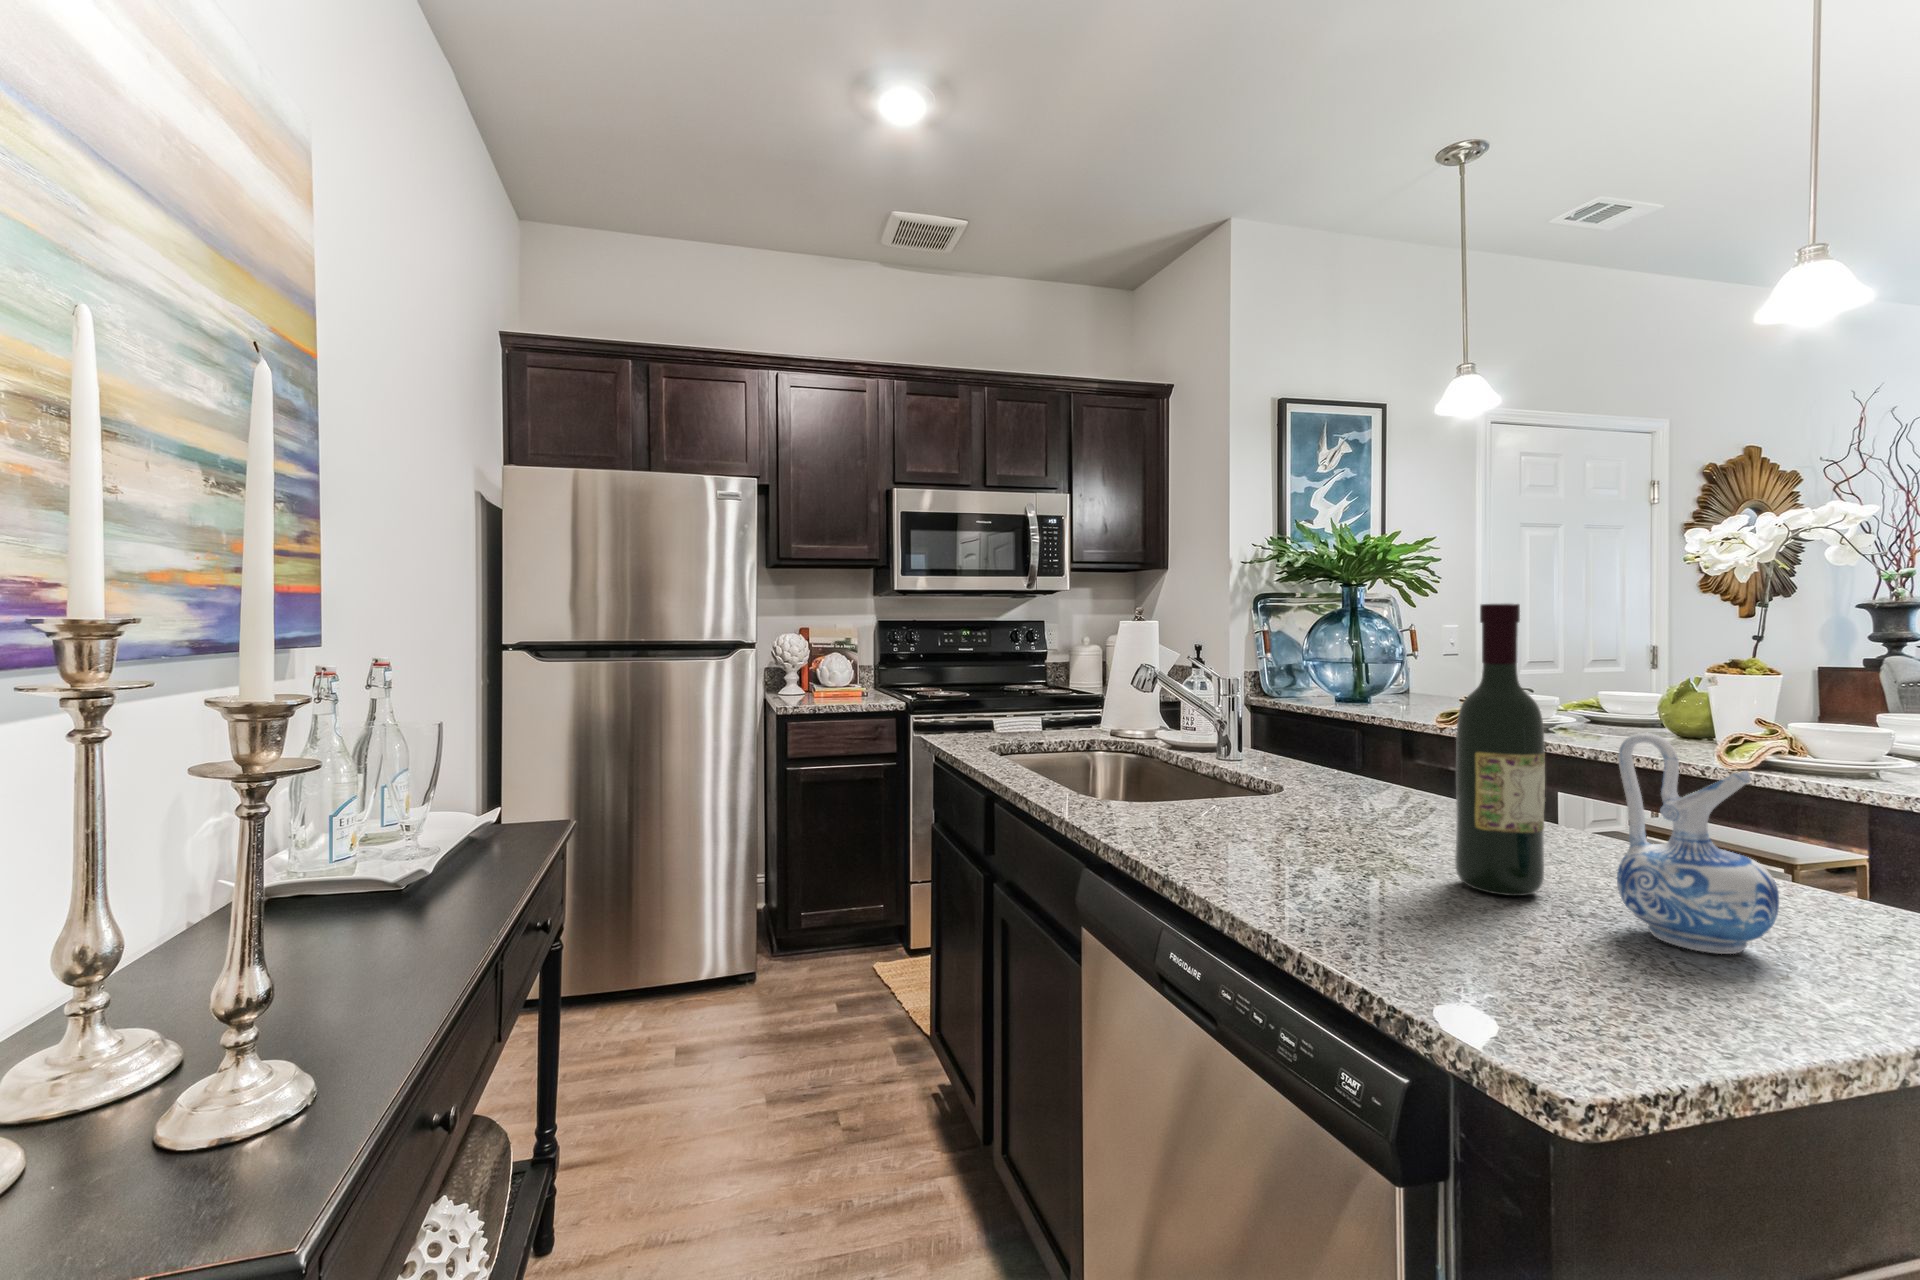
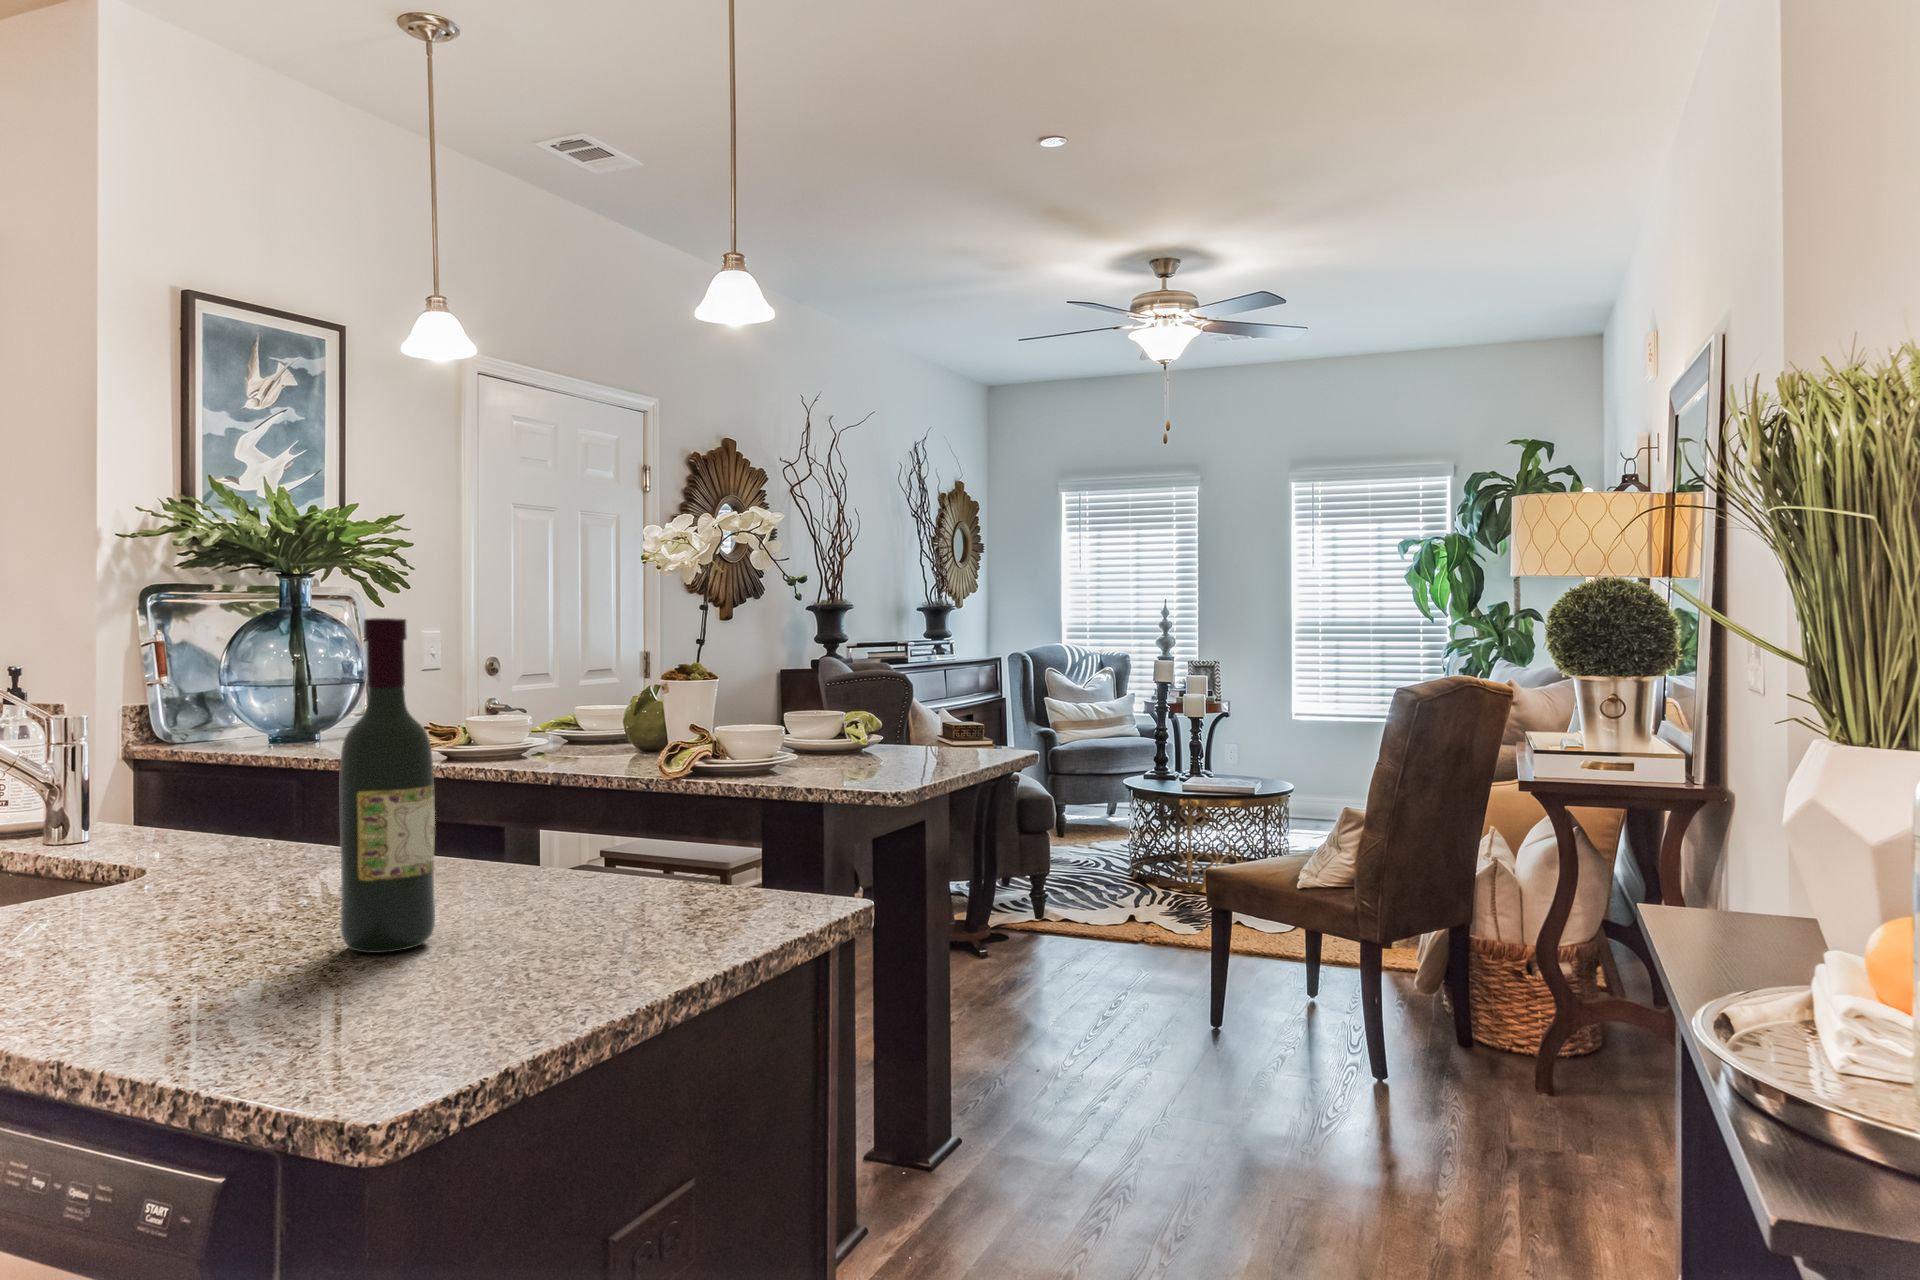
ceramic pitcher: present [1617,733,1779,954] -> none [491,754,618,964]

